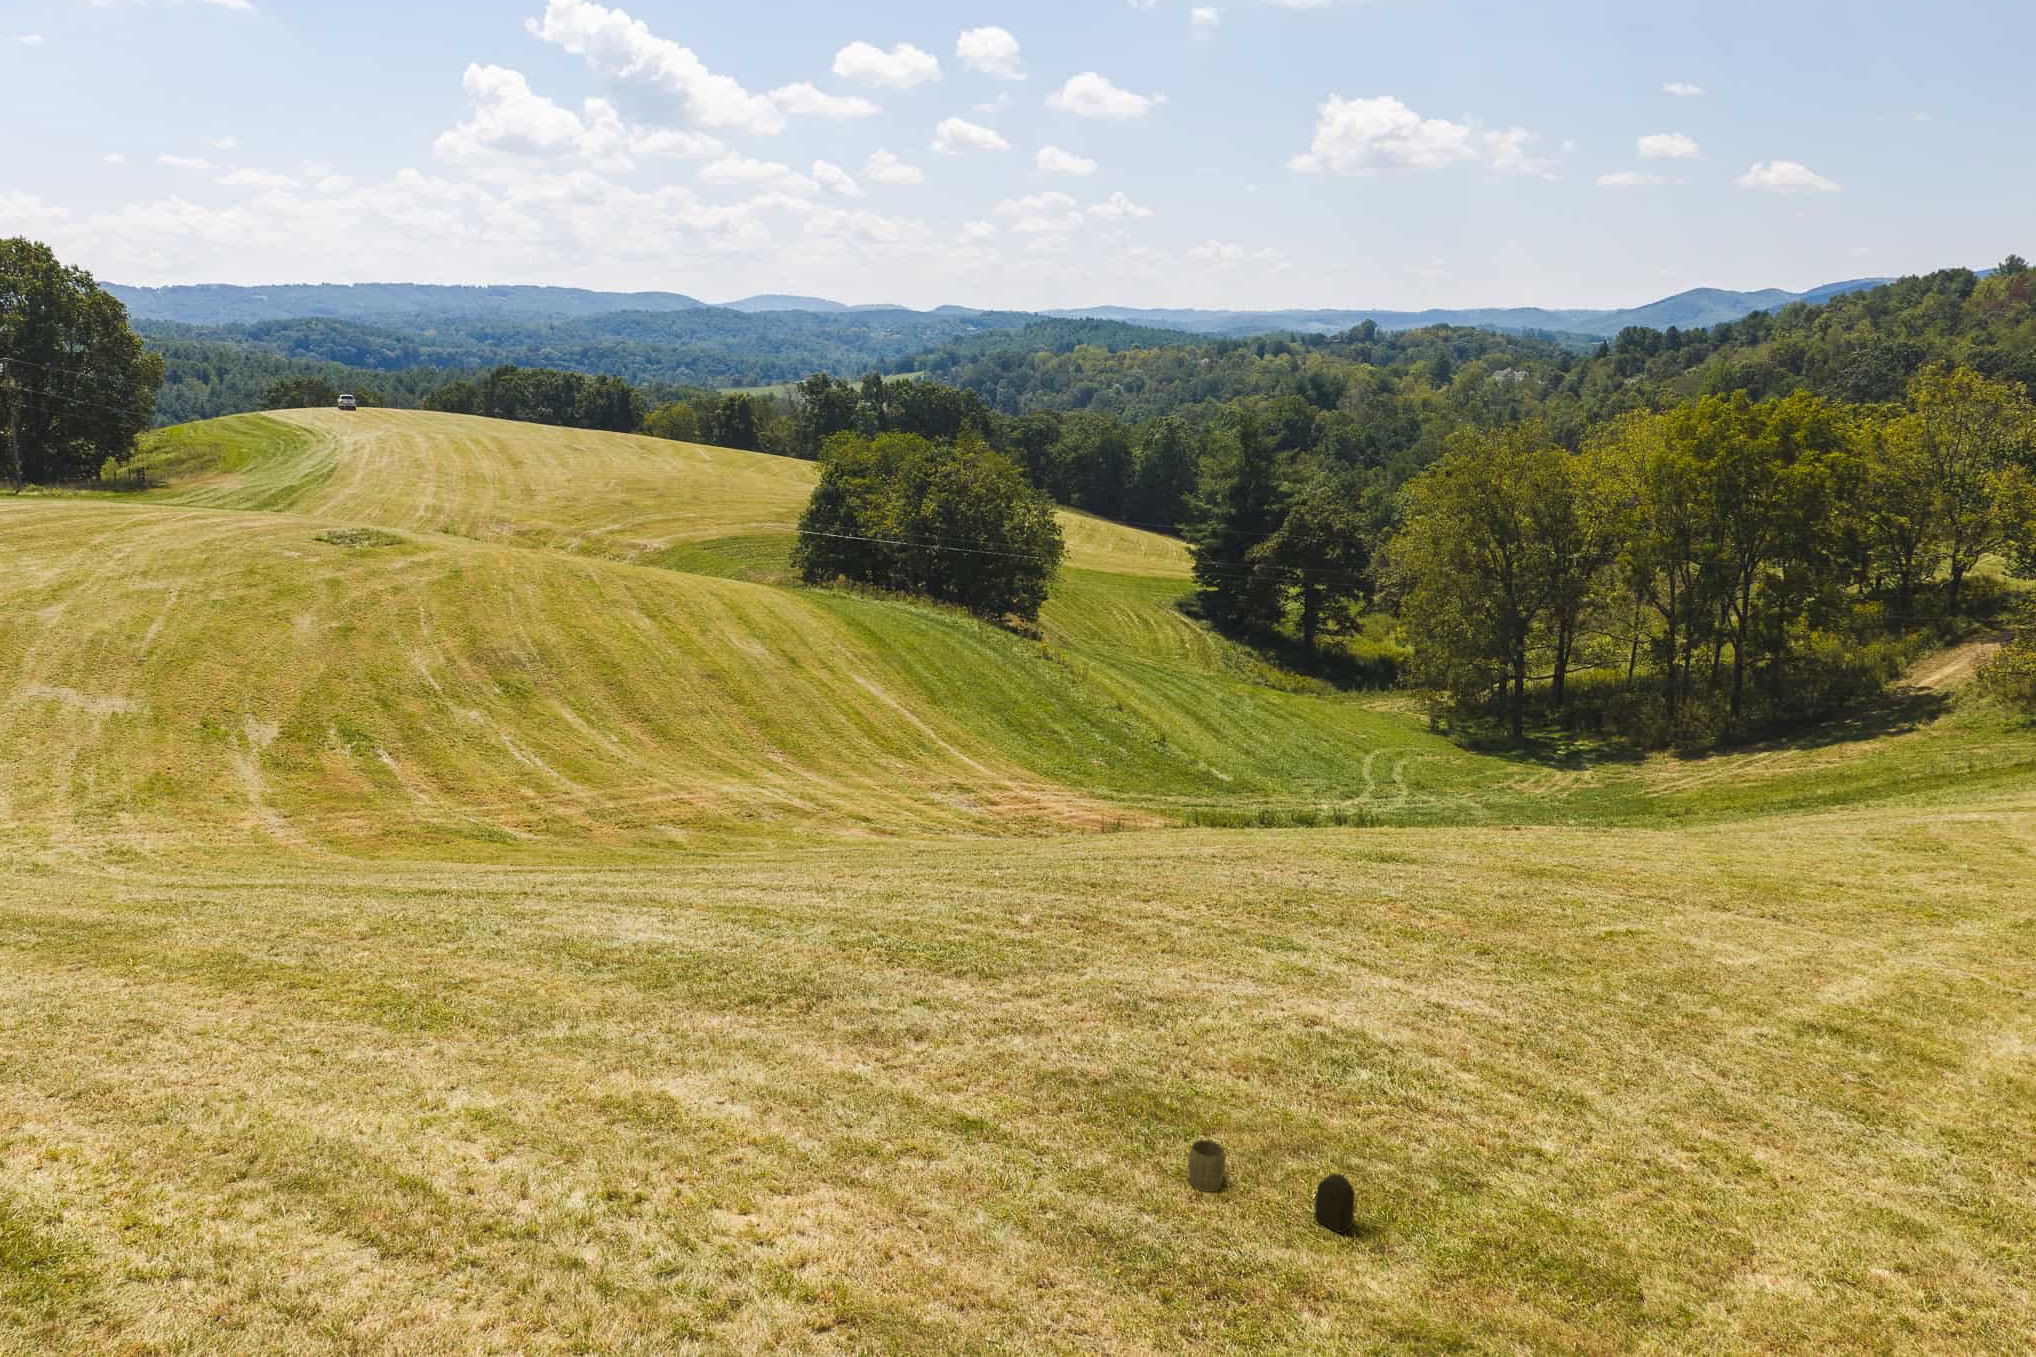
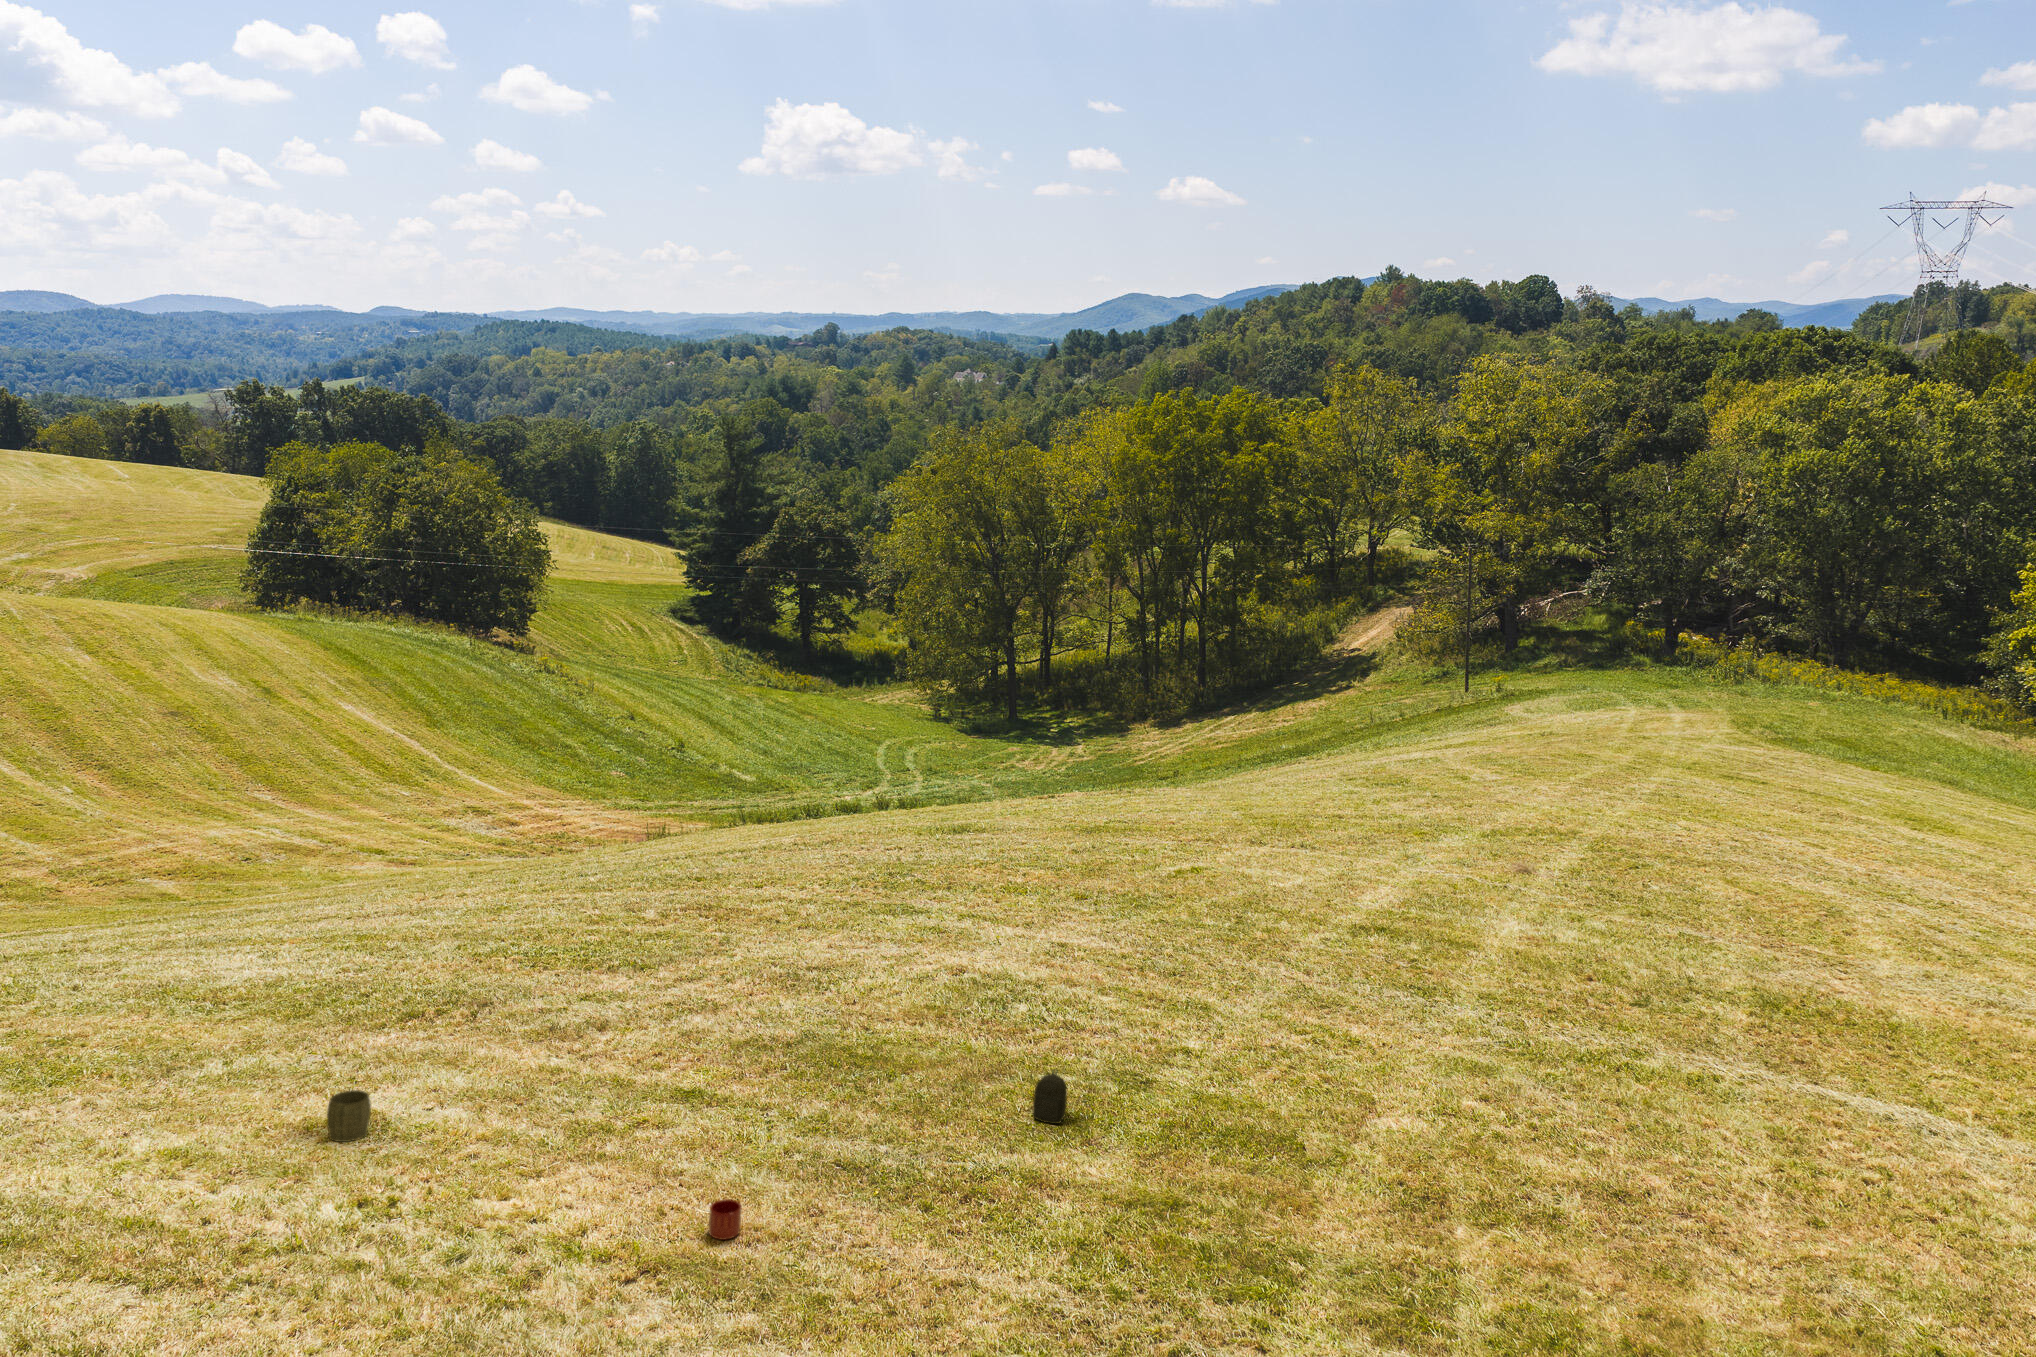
woven basket: present [1188,1140,1225,1192] -> present [327,1090,371,1142]
planter: none [924,1245,956,1289] -> present [709,1199,742,1240]

